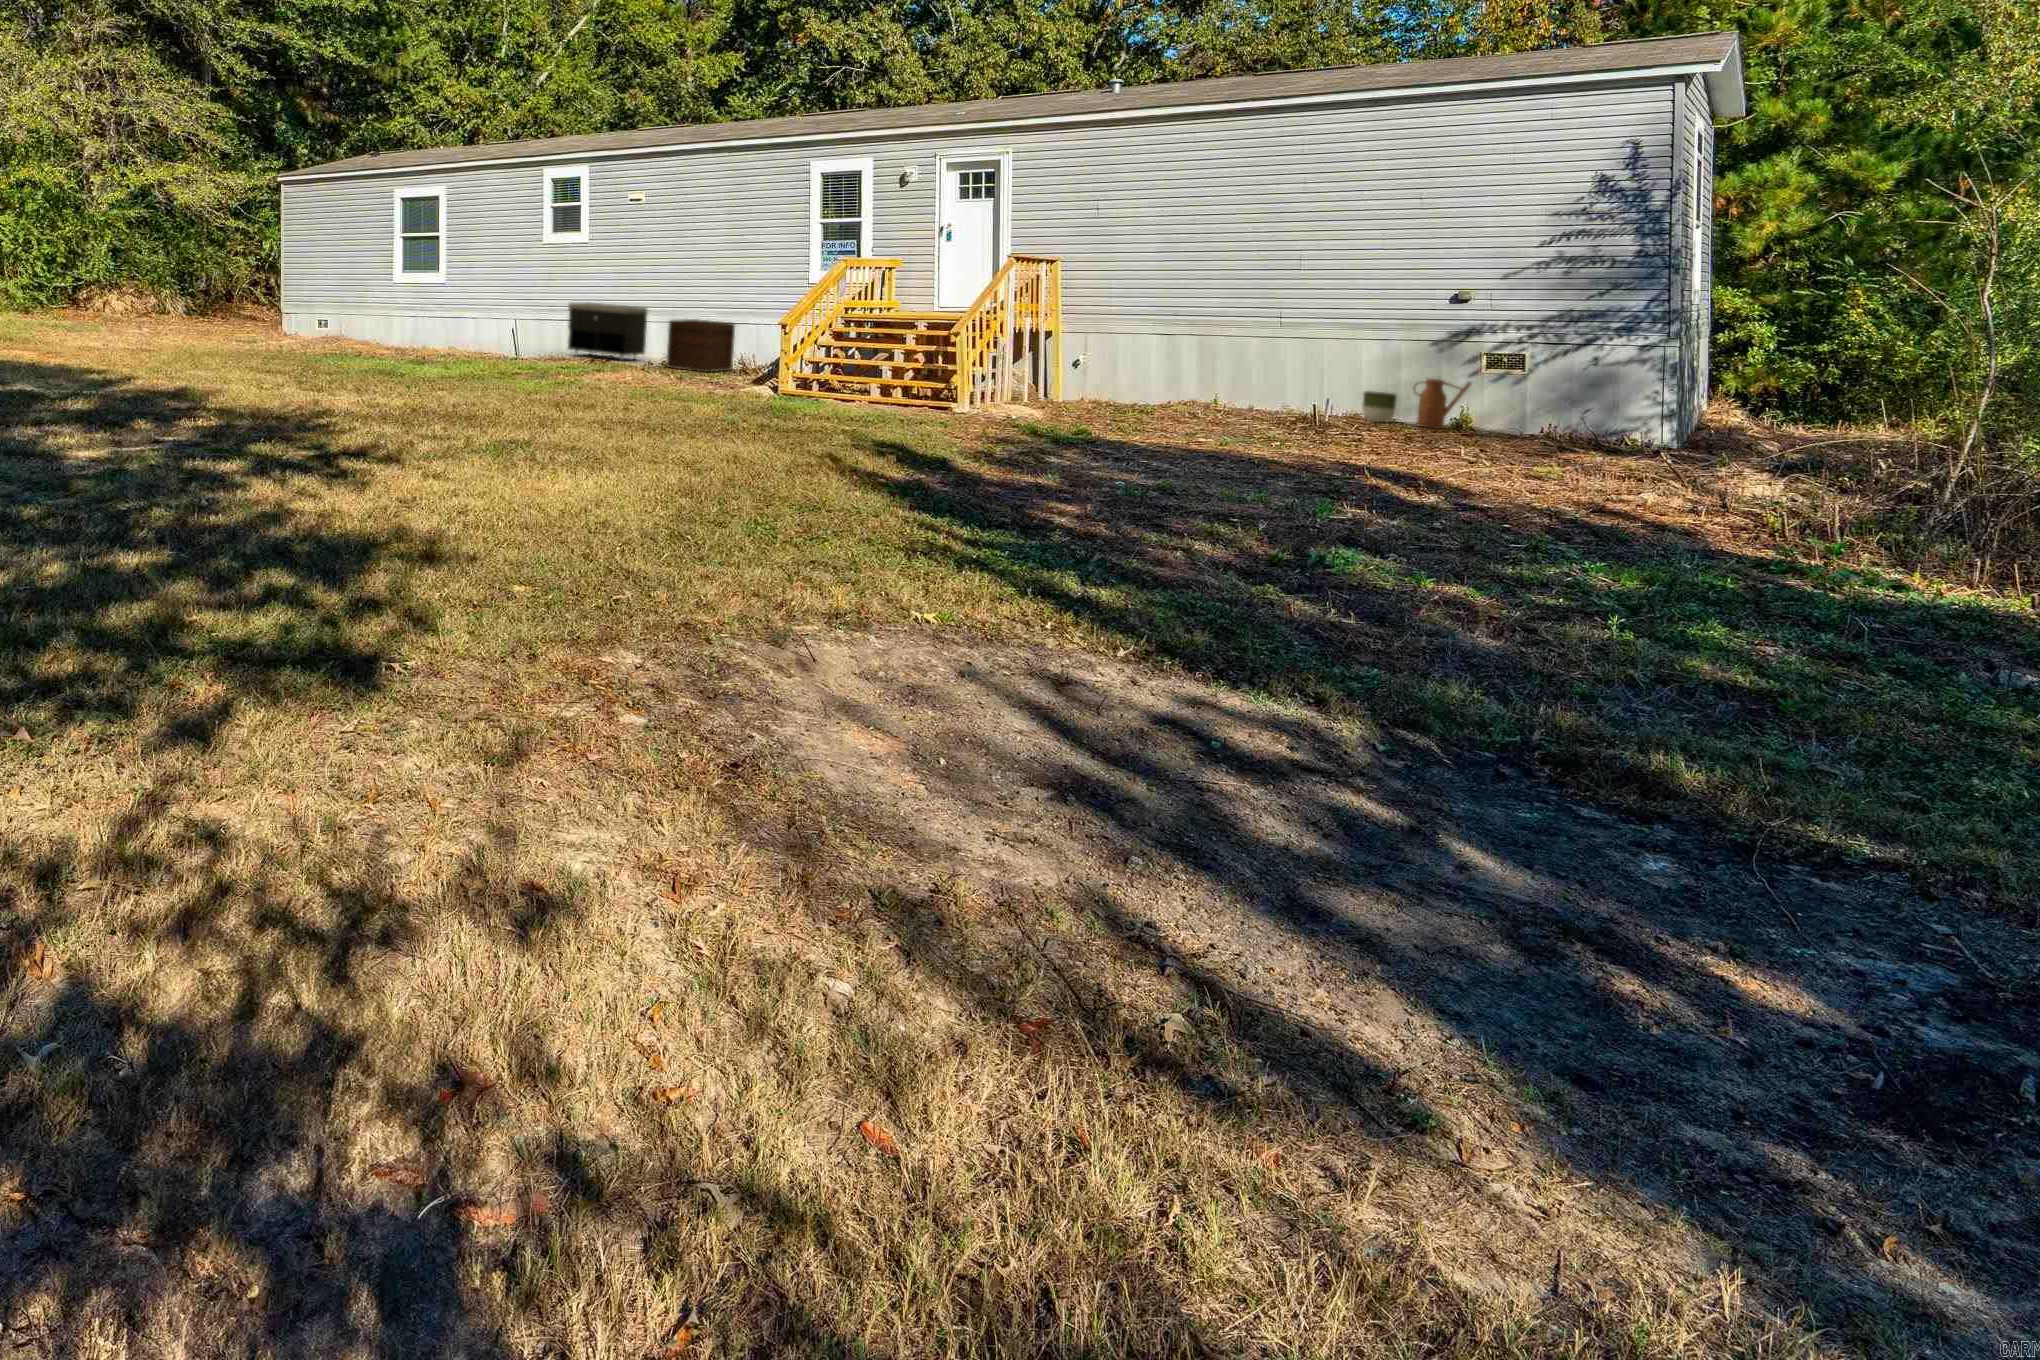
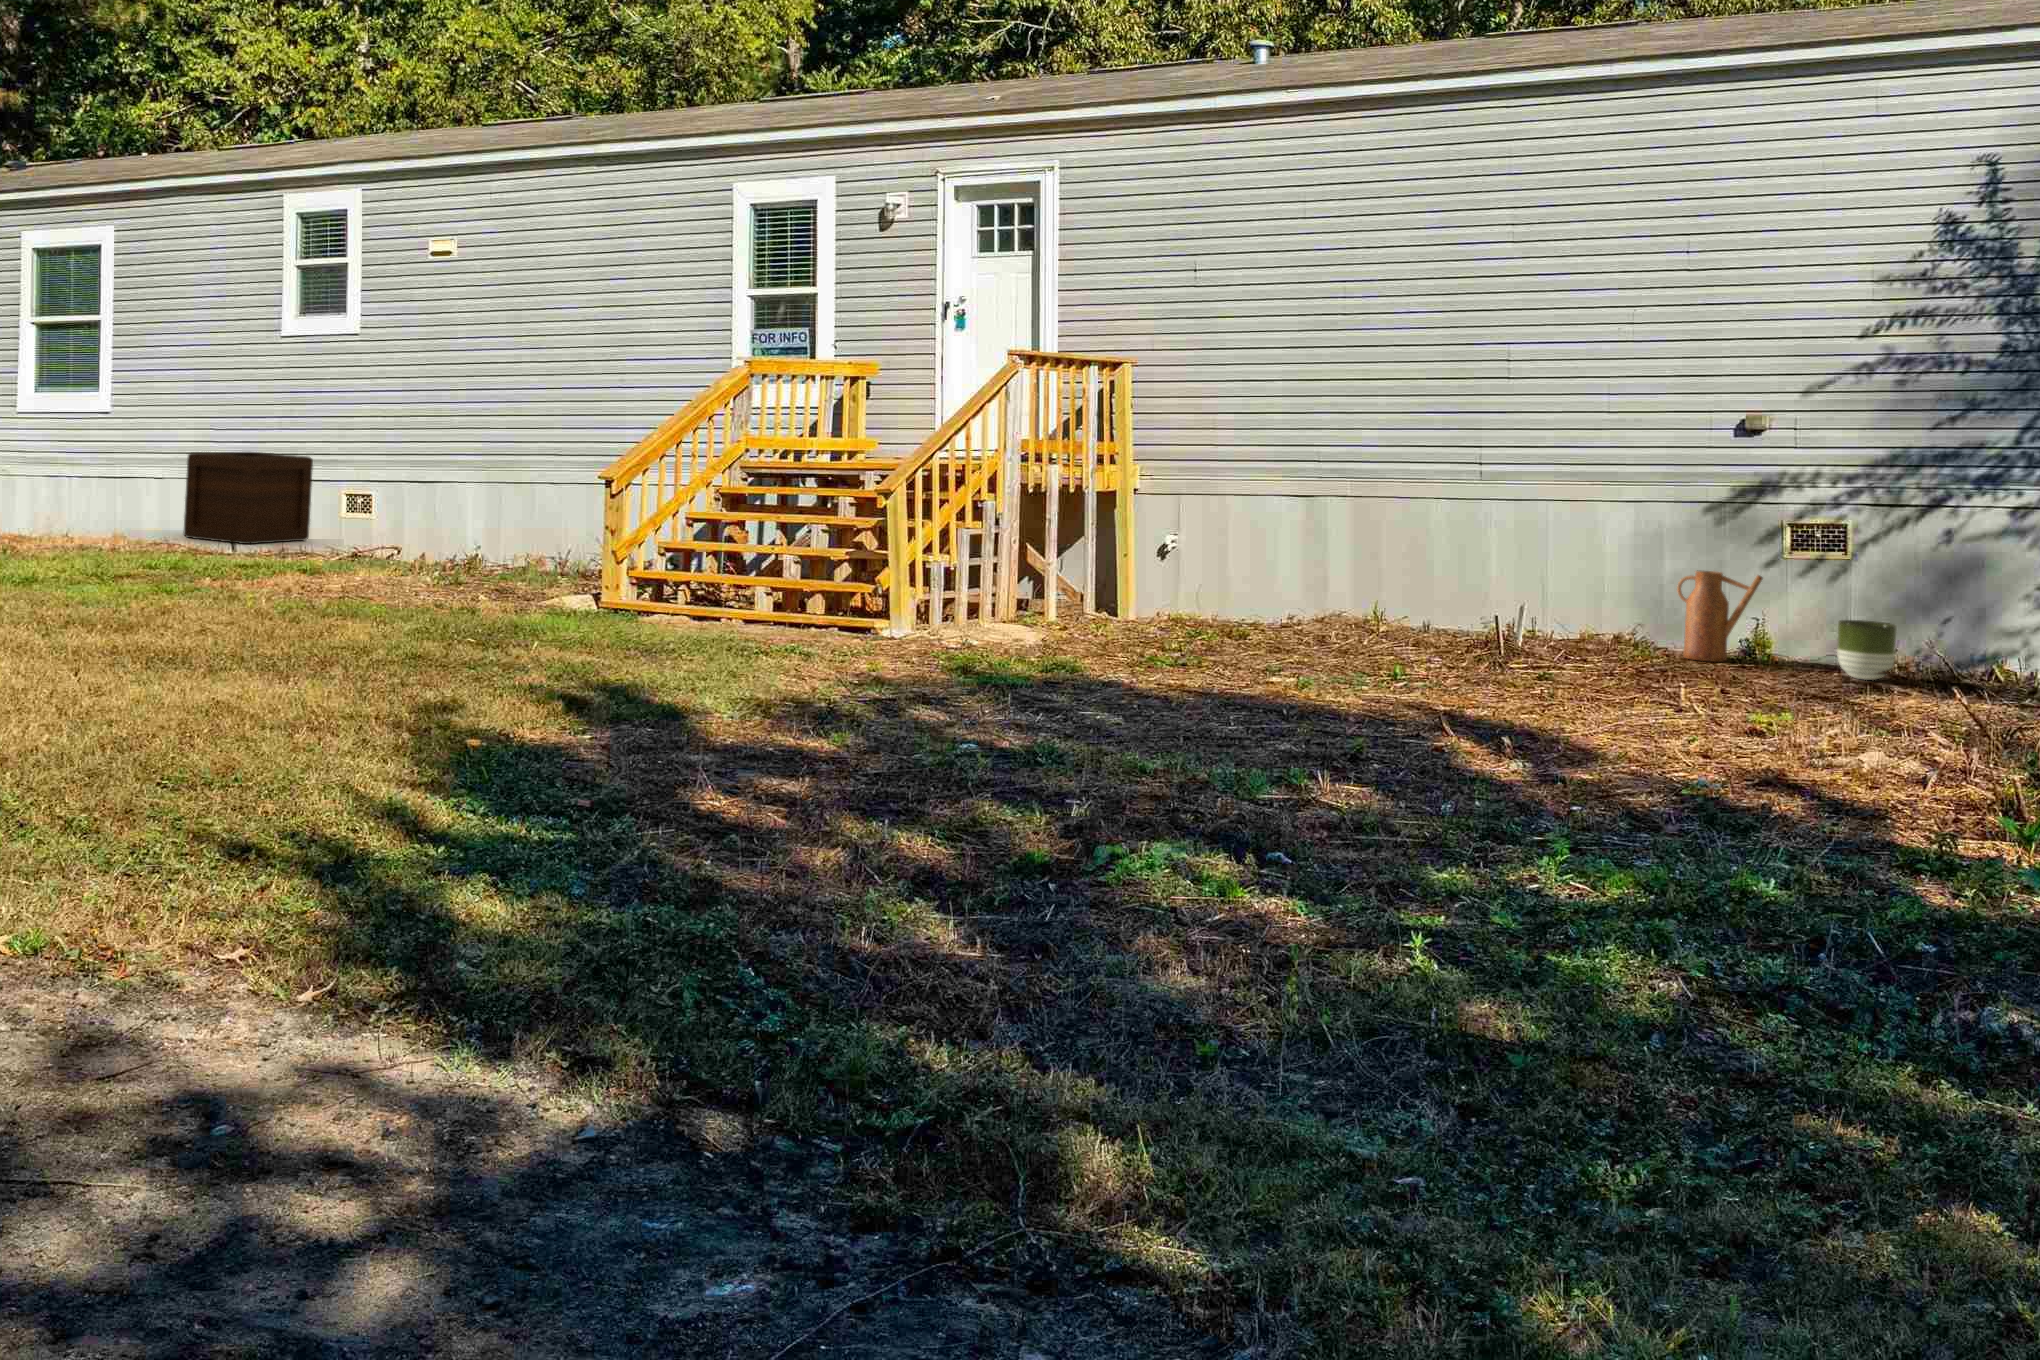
storage bench: present [568,303,647,360] -> none [301,447,456,558]
wooden crate: present [666,319,735,372] -> present [184,452,313,544]
planter: present [1362,391,1397,422] -> present [1837,620,1897,680]

